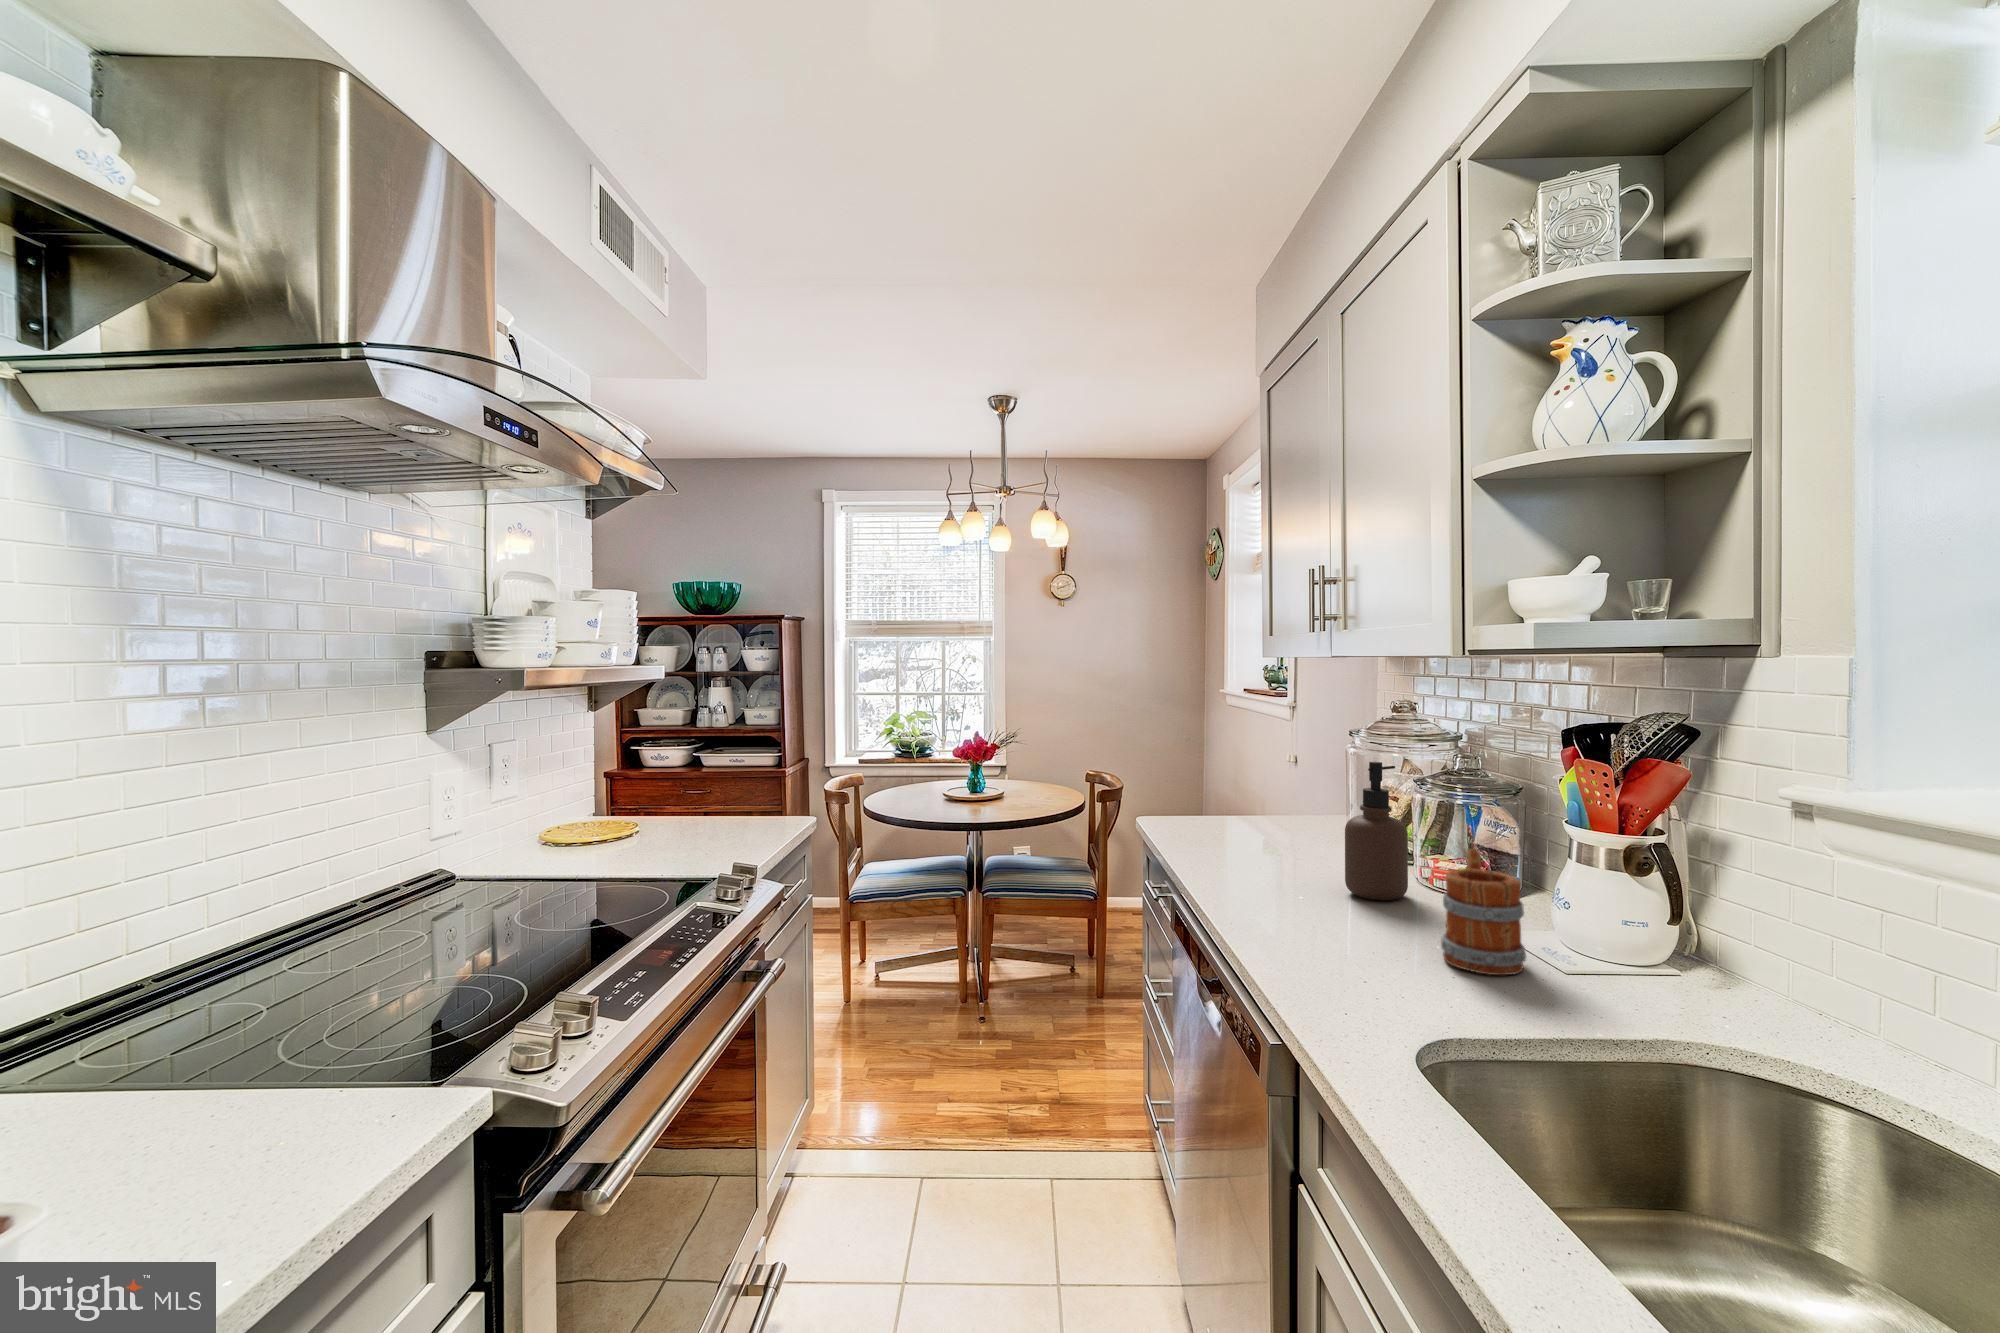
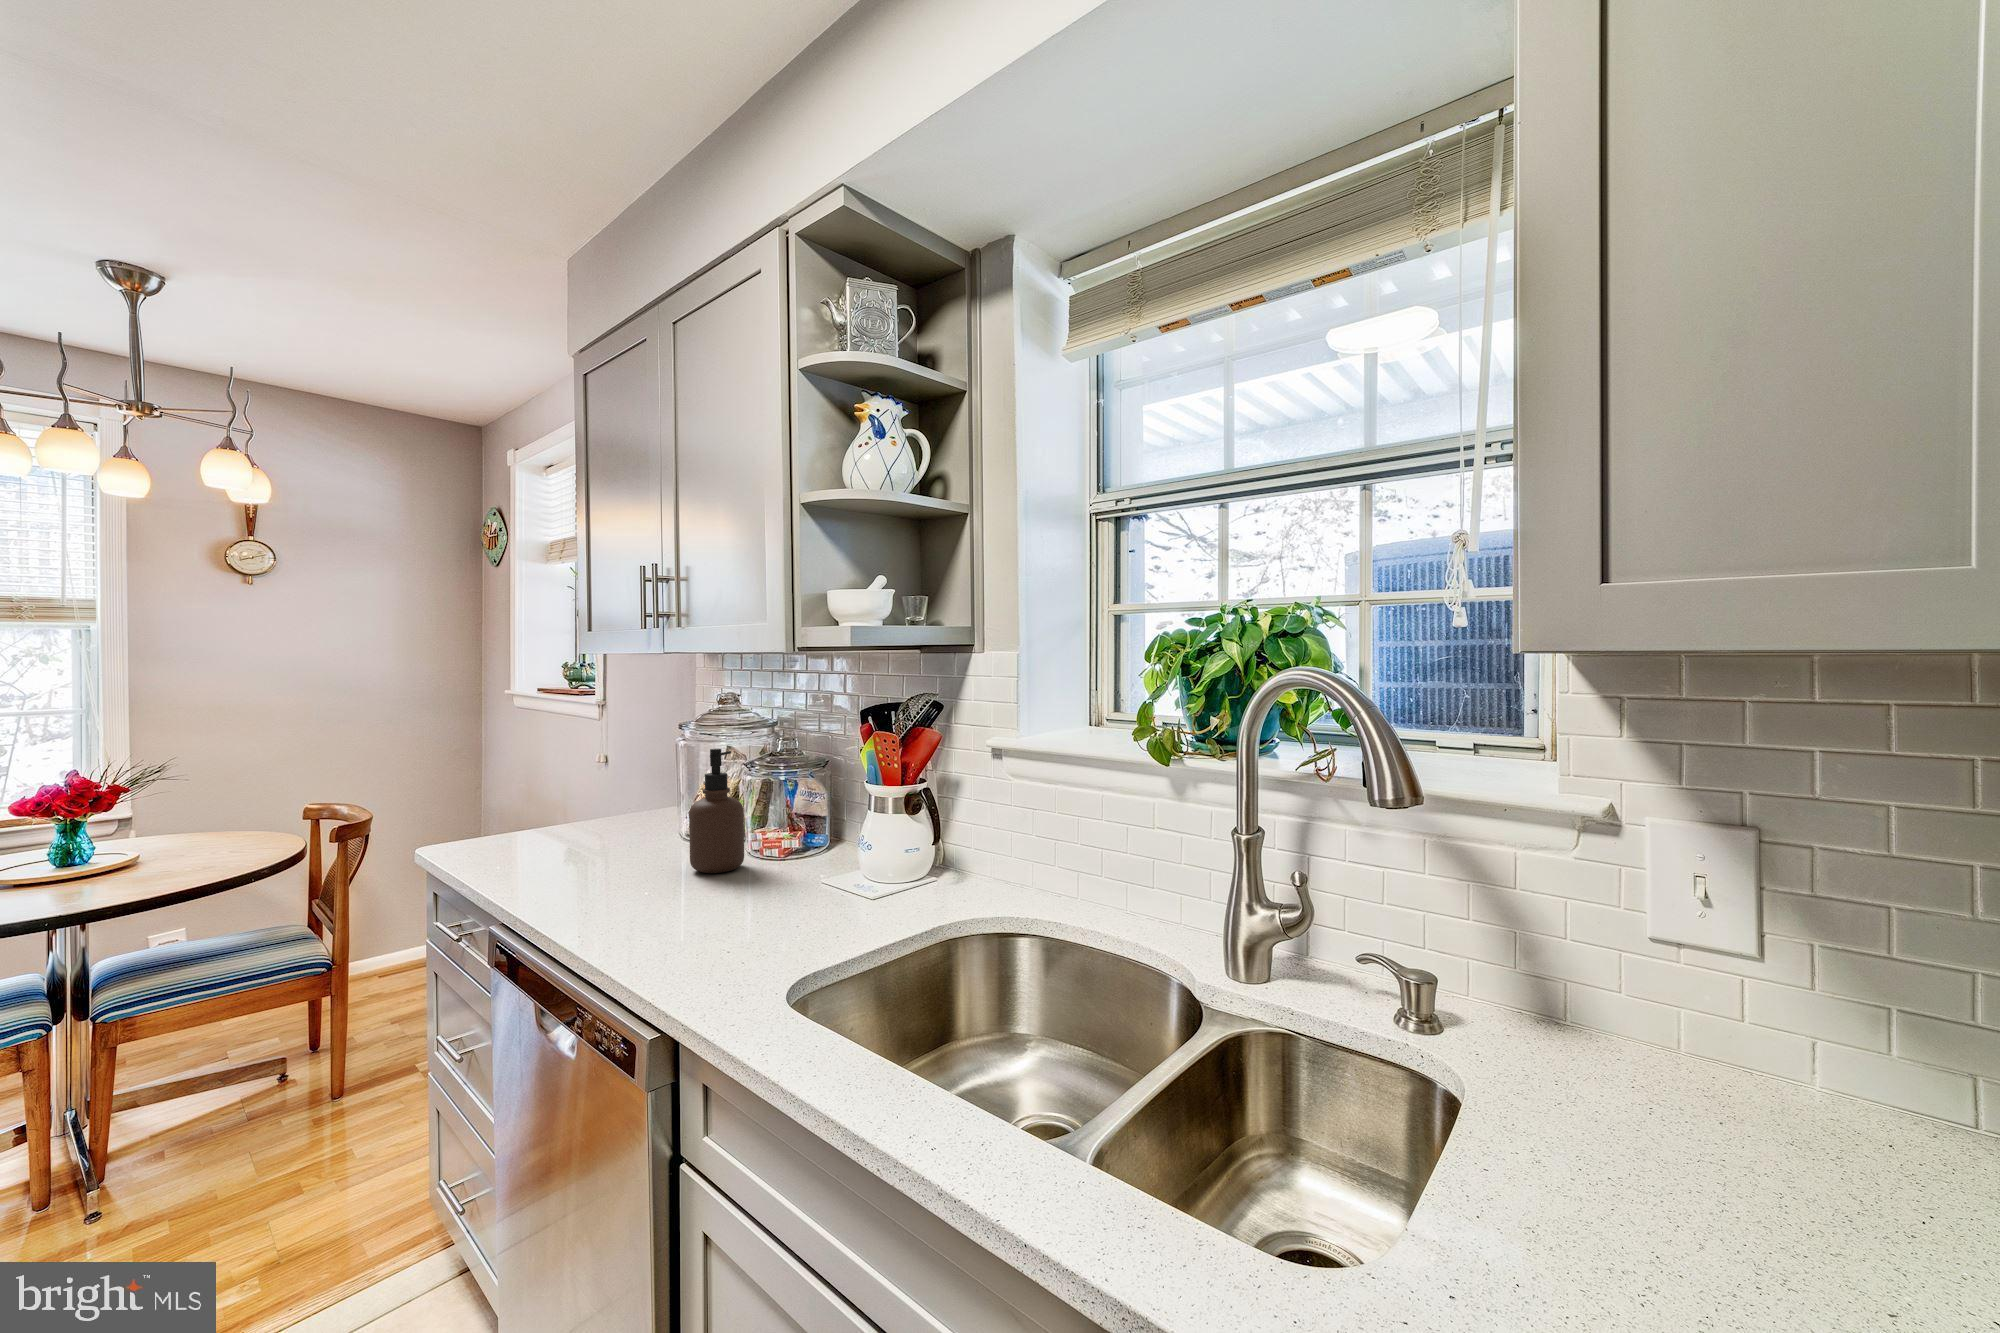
mug: present [1441,849,1526,975] -> none [782,812,845,910]

